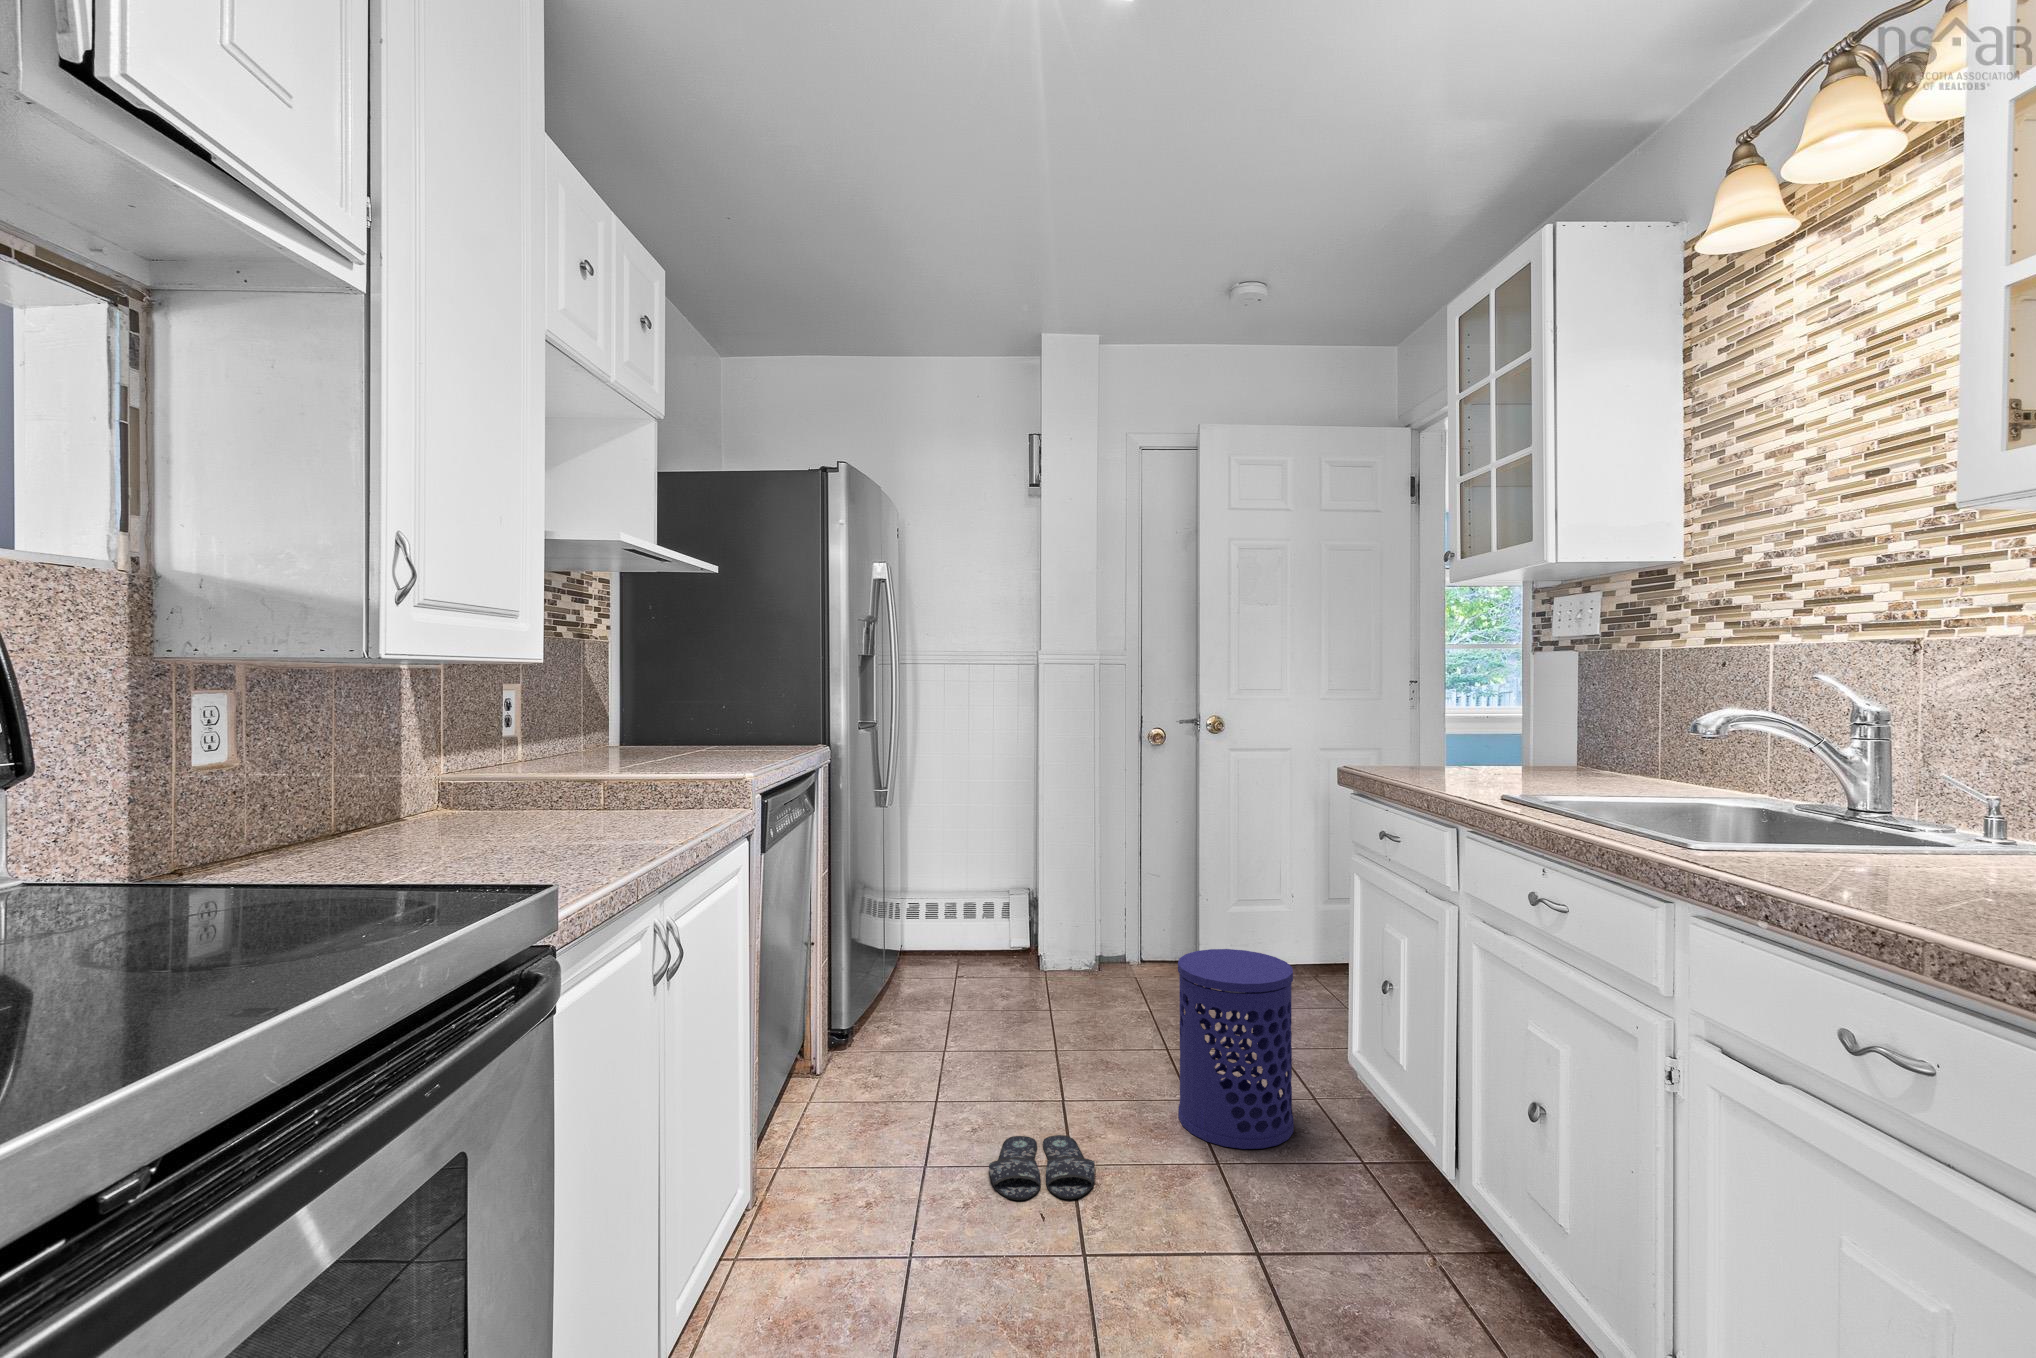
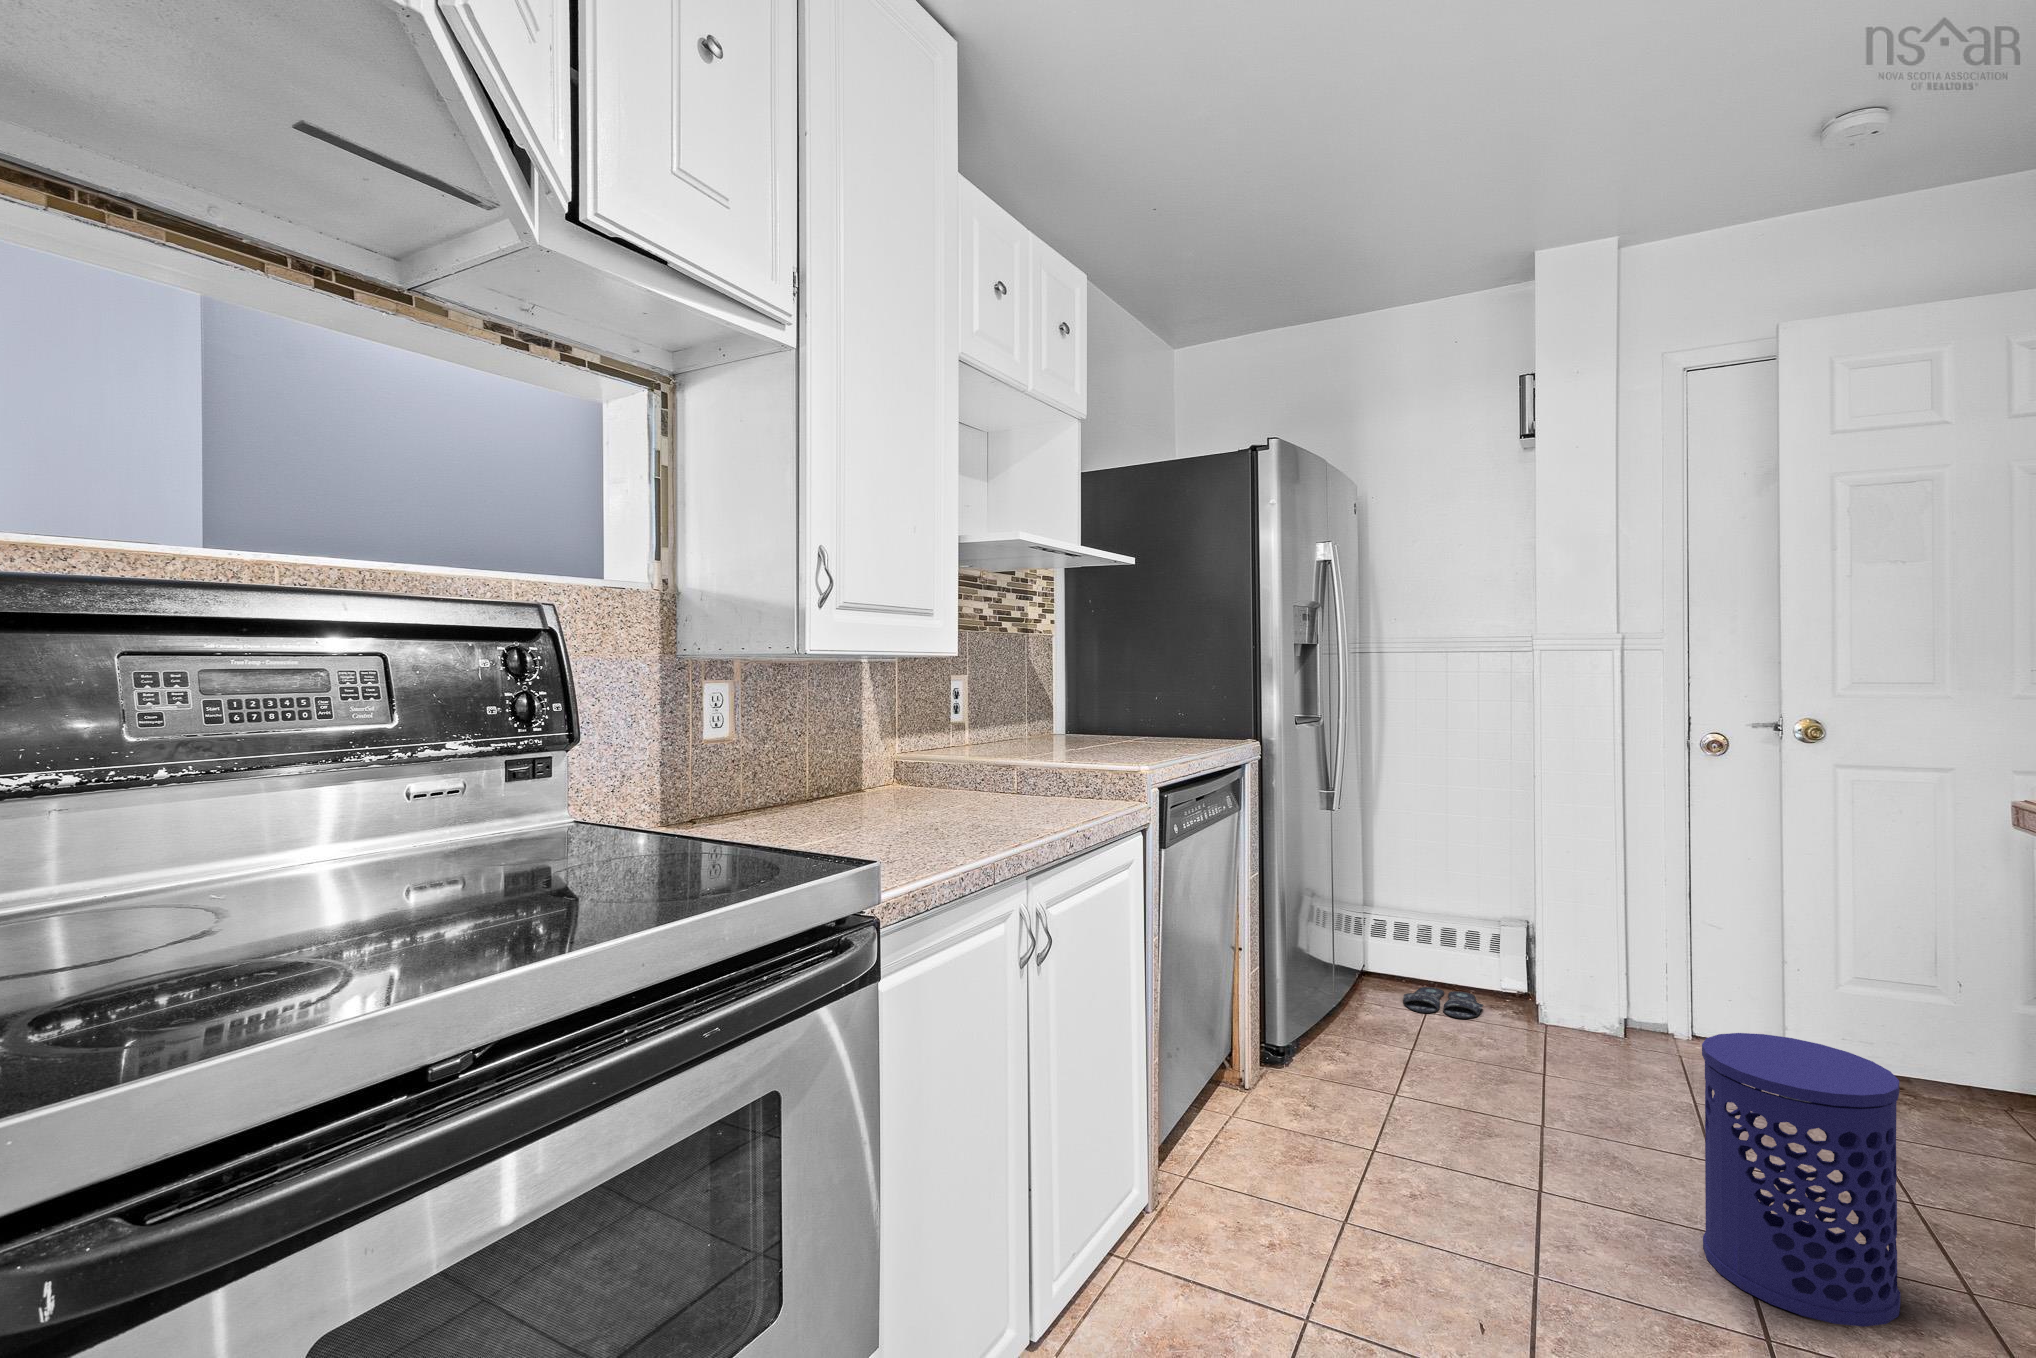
slippers: present [989,1135,1095,1200] -> present [1403,987,1483,1019]

